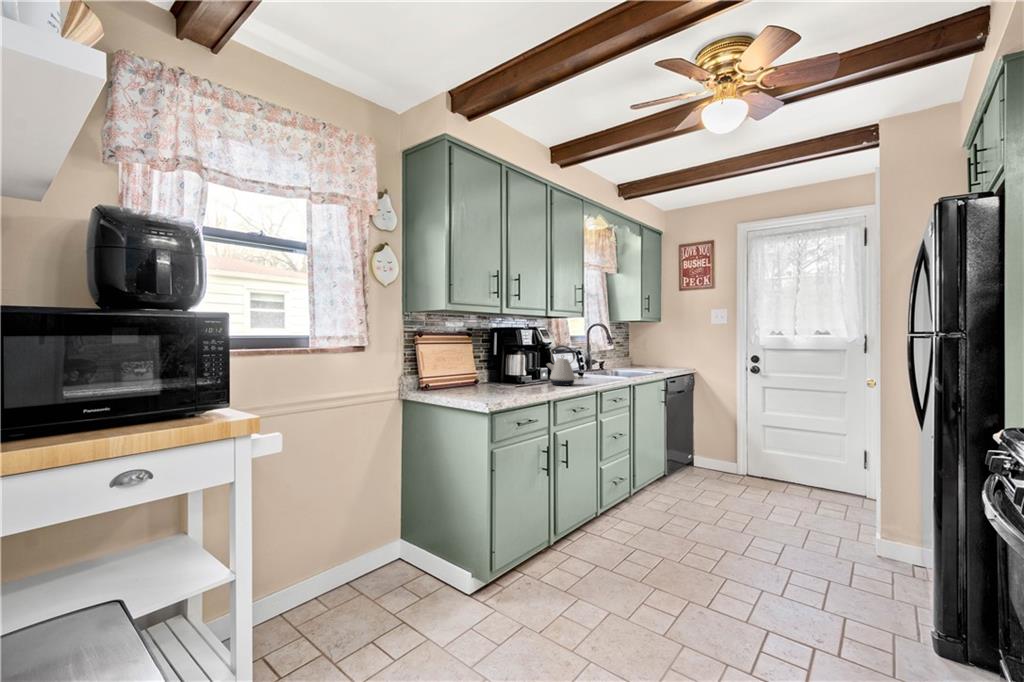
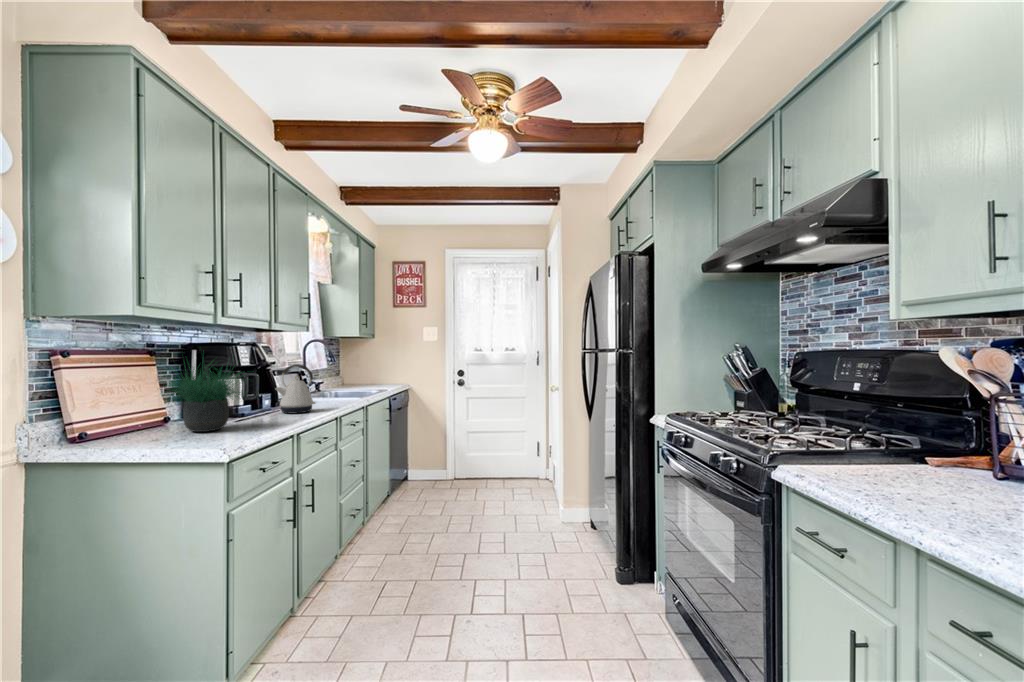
potted plant: none [461,329,528,391] -> present [171,367,241,432]

